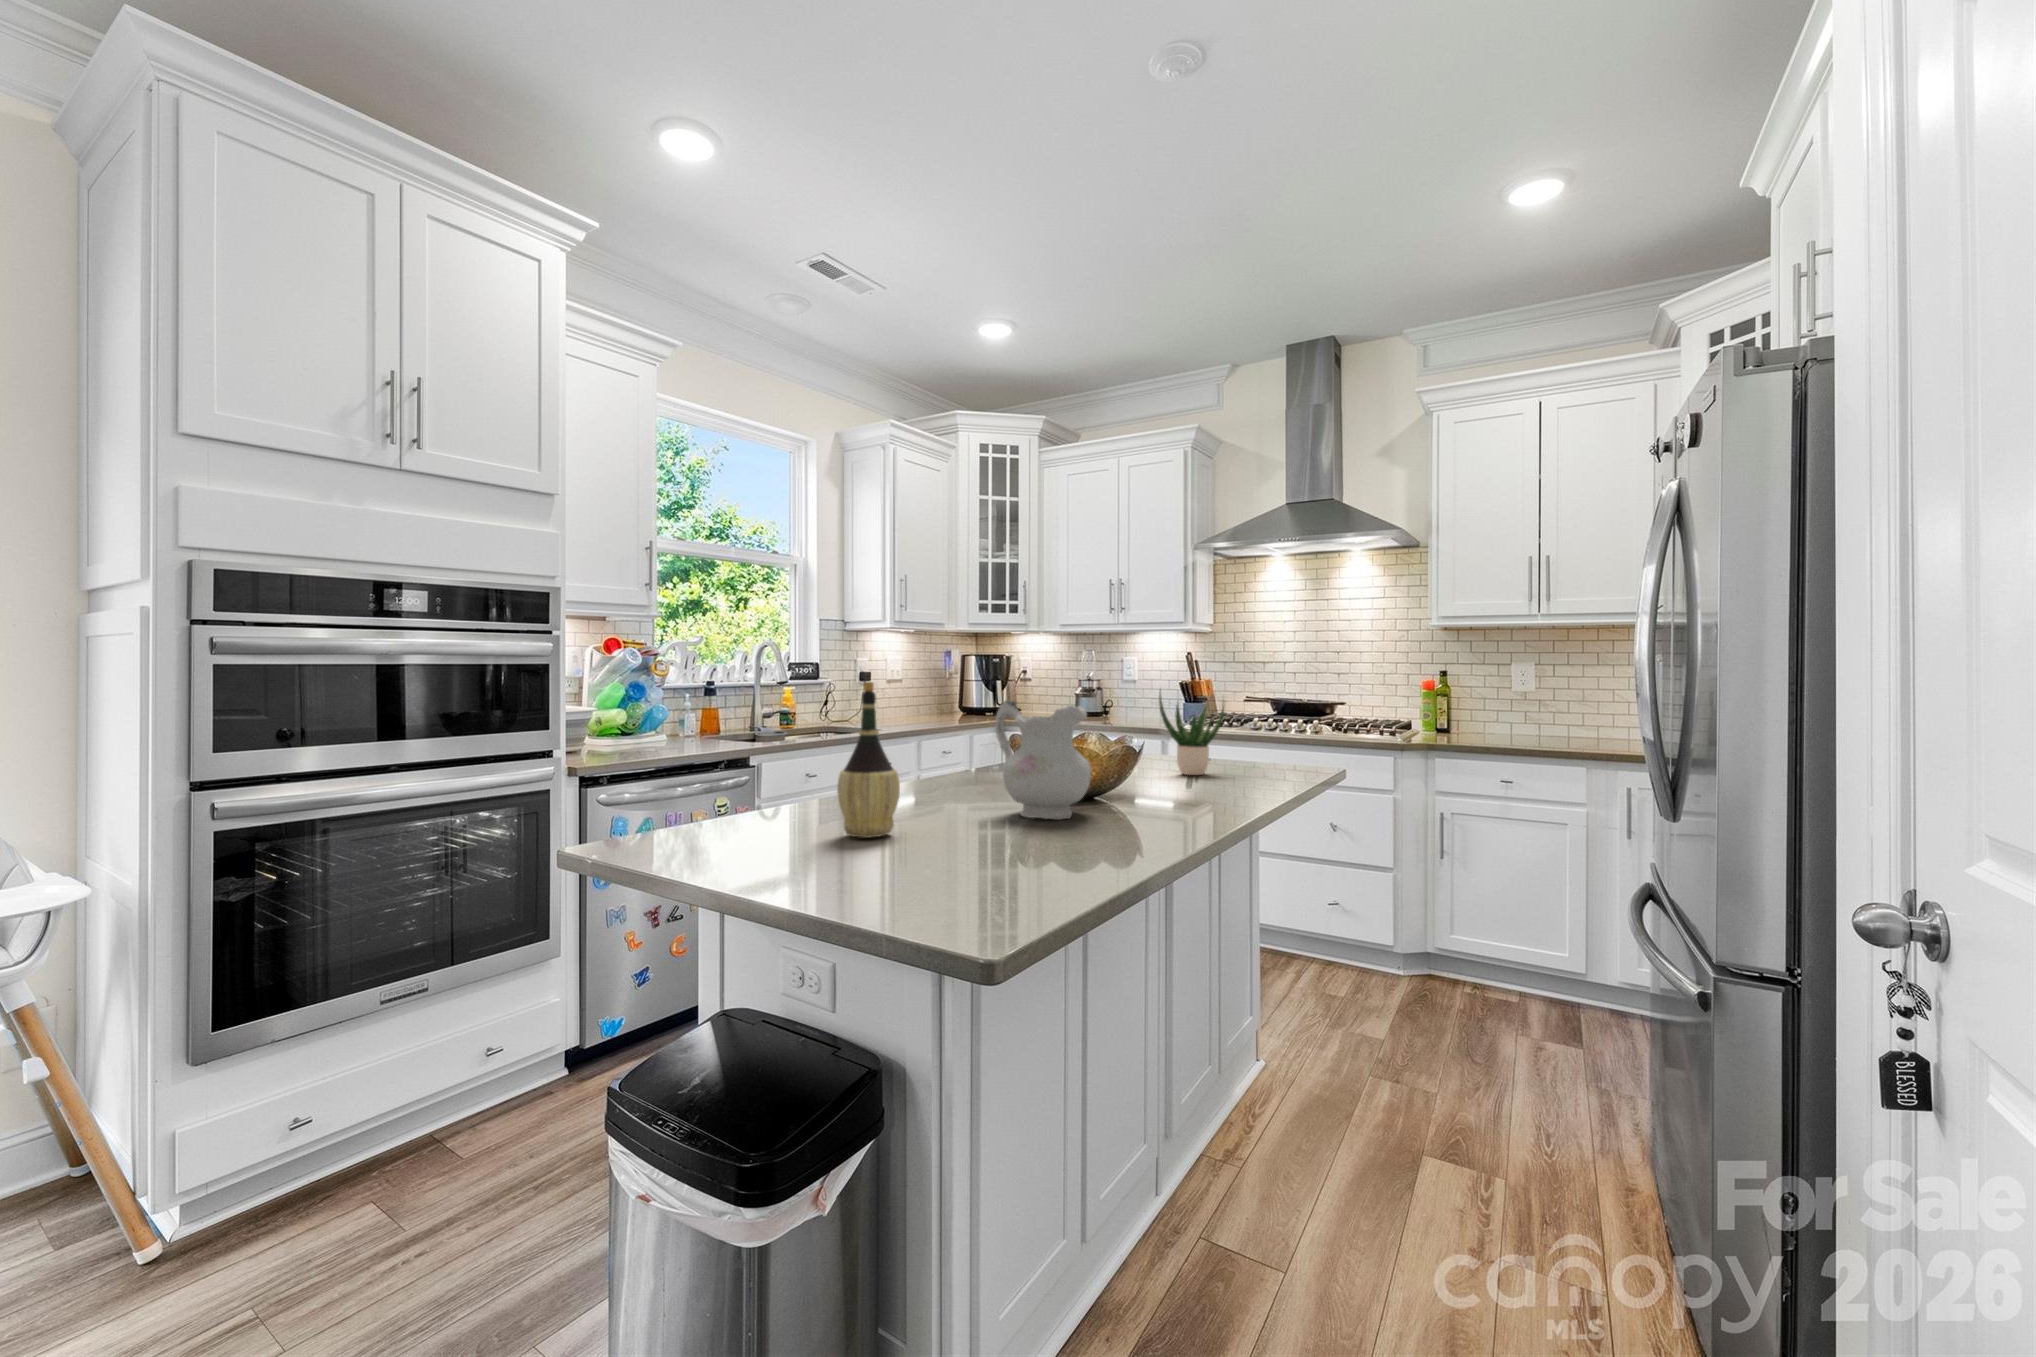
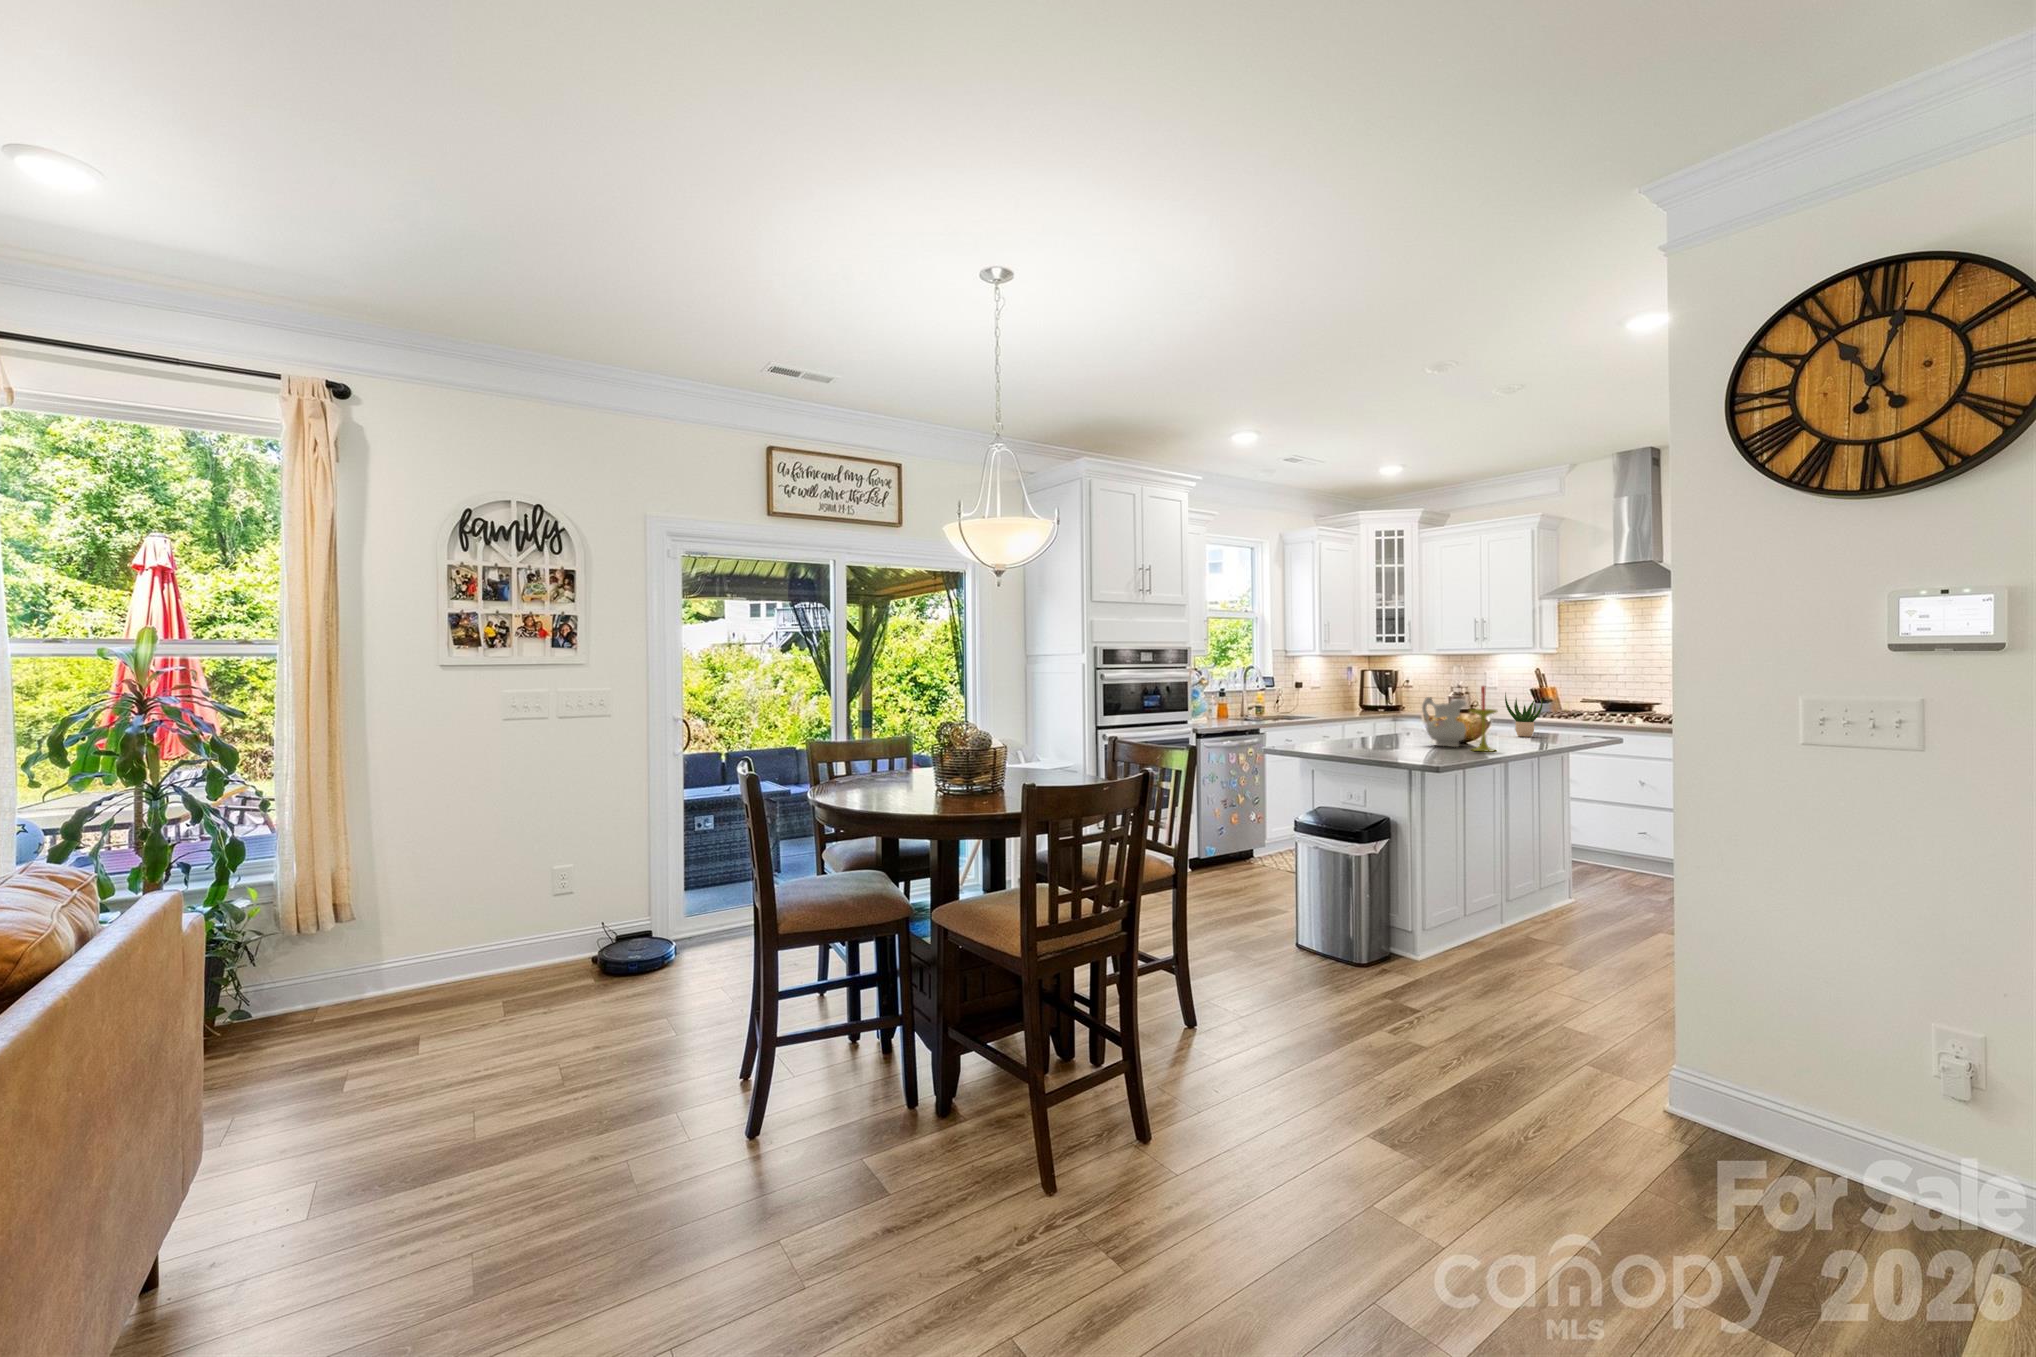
candle: none [1090,668,1156,843] -> present [1470,686,1498,752]
wine bottle: present [837,682,900,838] -> none [1360,689,1386,749]

